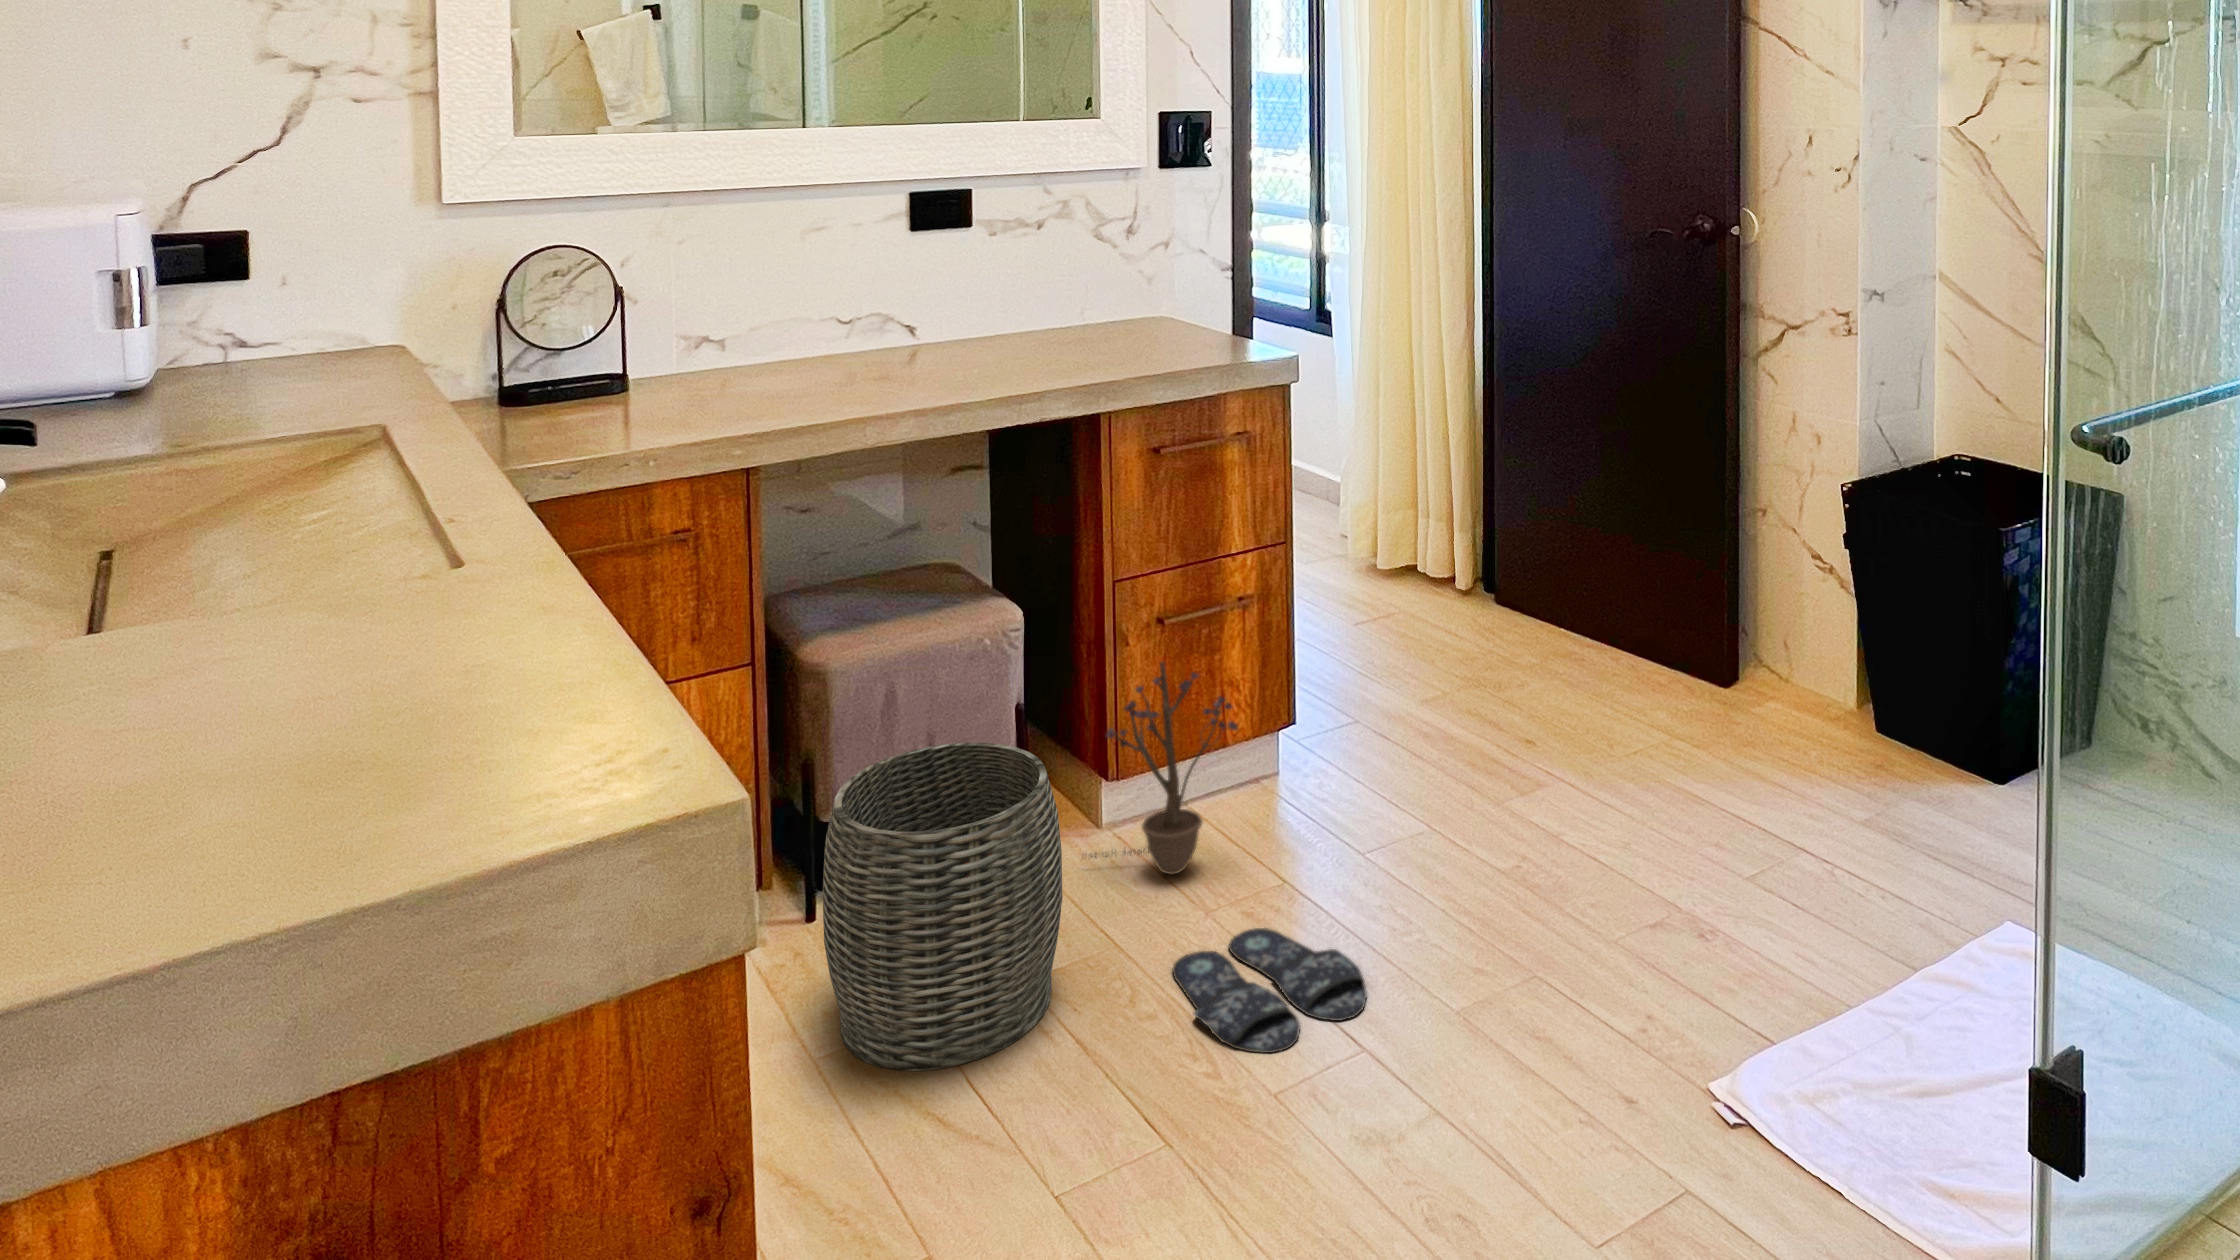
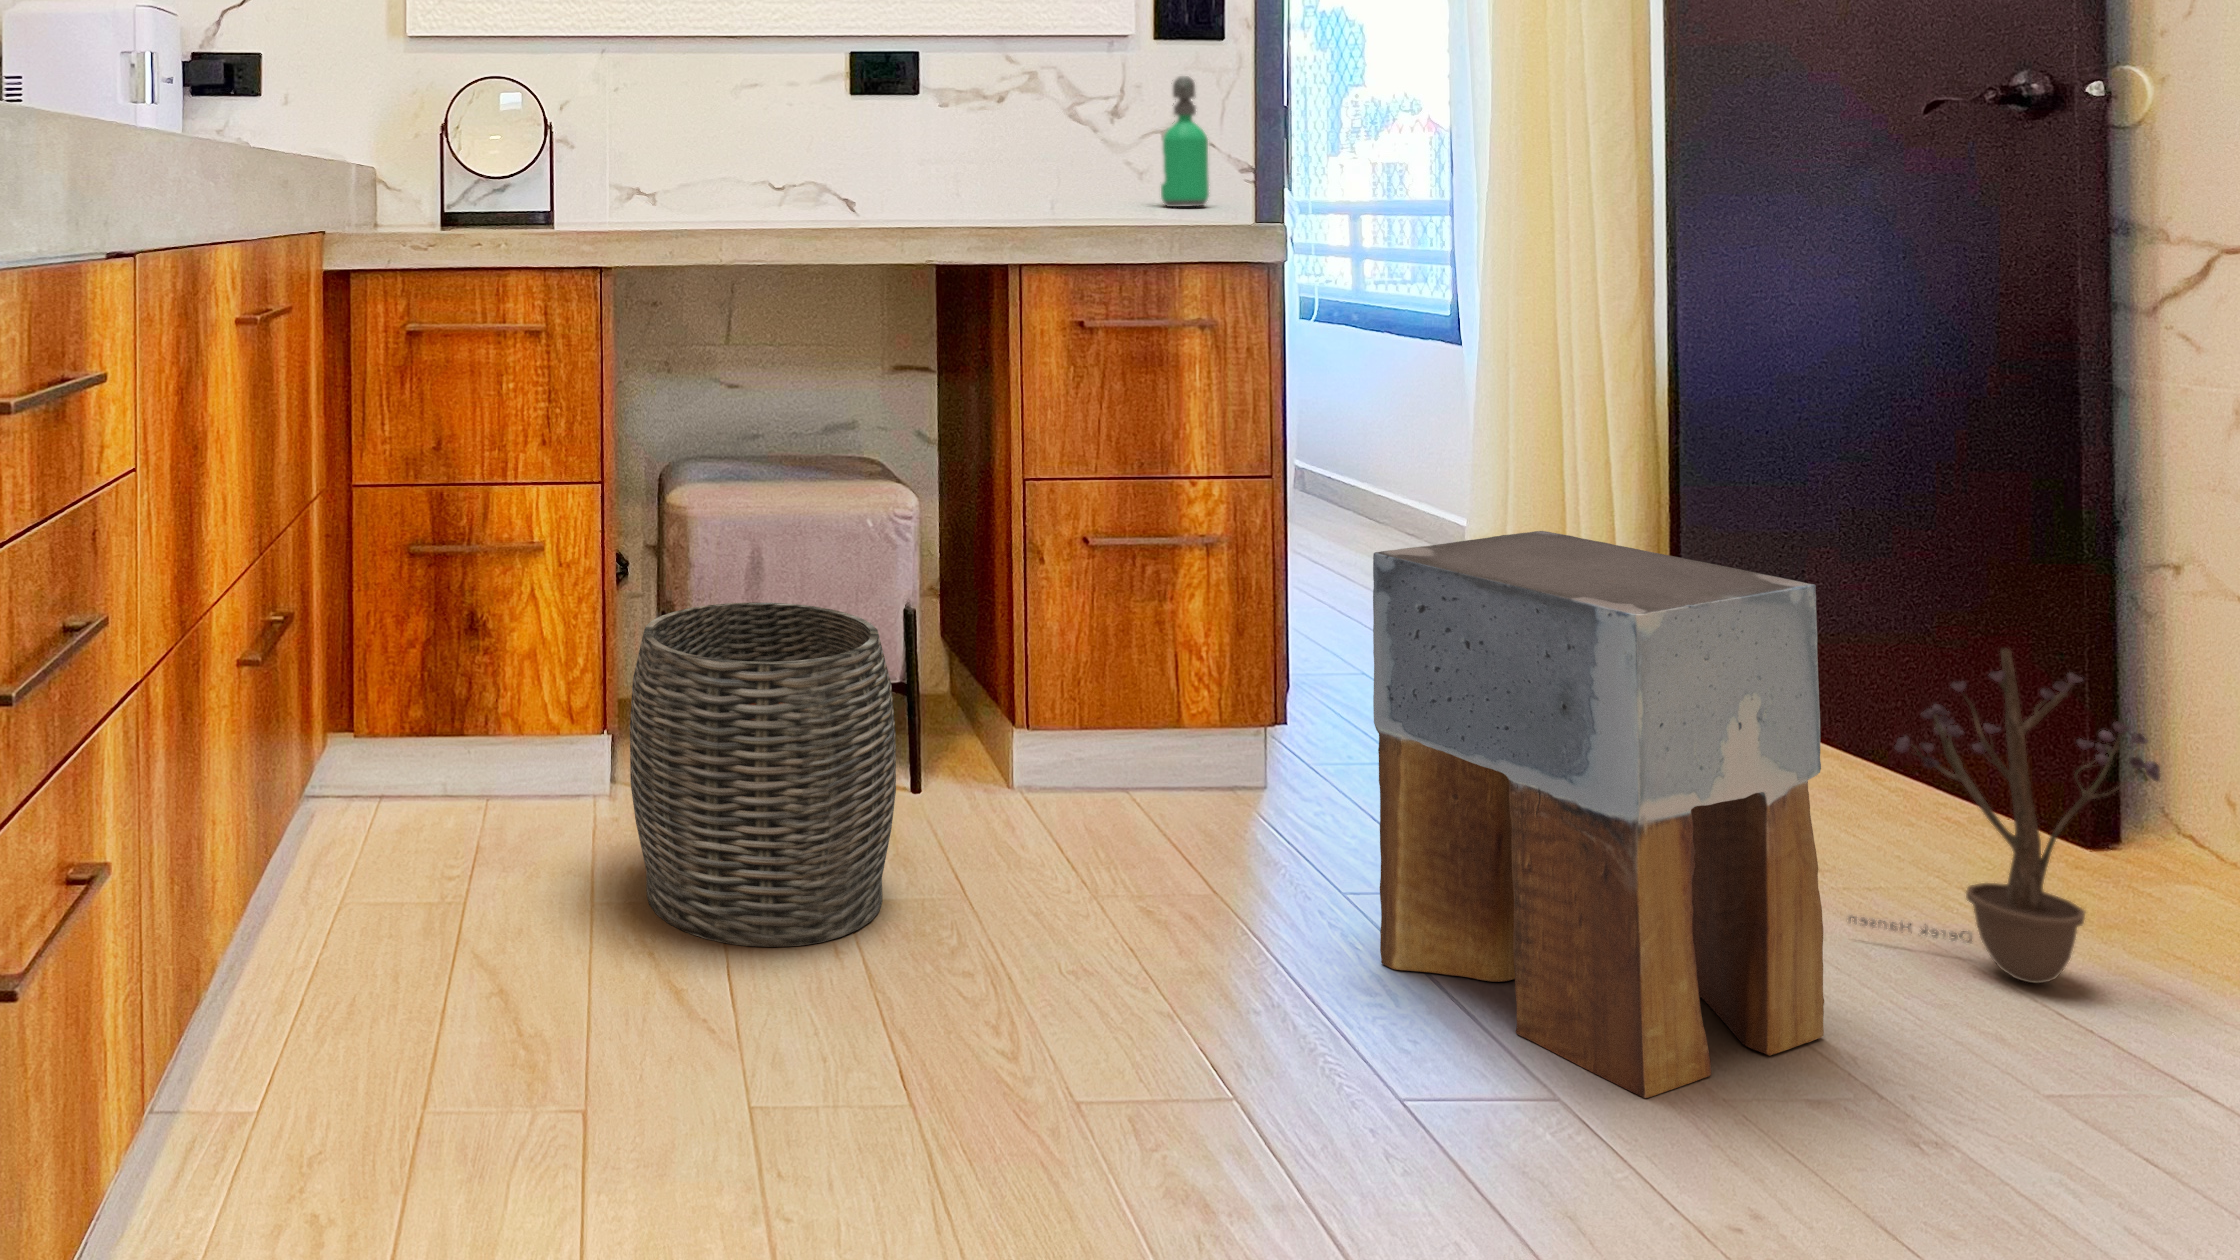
soap dispenser: none [1166,200,1204,309] -> present [1161,76,1209,207]
stool: none [1402,579,1649,963] -> present [1373,531,1824,1098]
decorative plant: present [1089,662,1238,874] -> present [1849,649,2160,983]
slippers: present [1172,928,1367,1053] -> none [1027,920,1277,1053]

